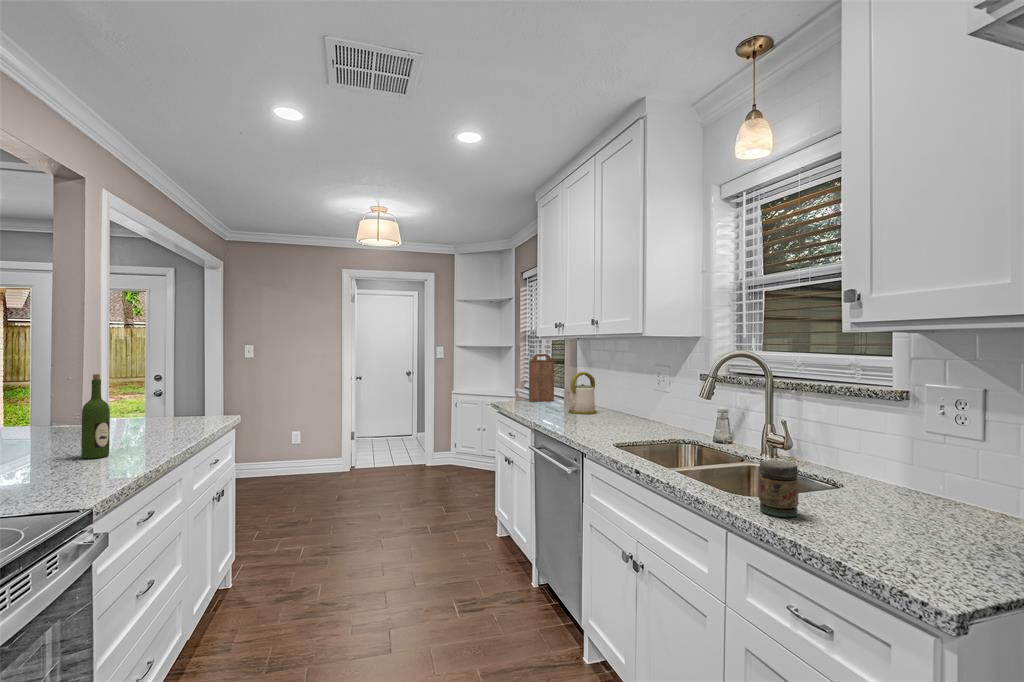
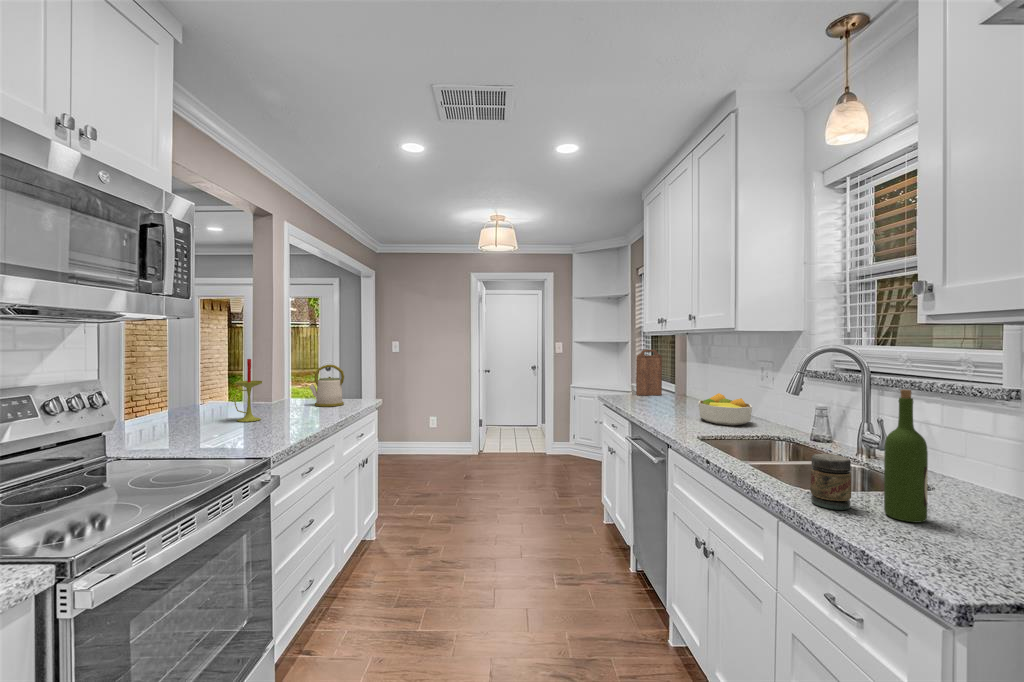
candle: none [26,367,72,455] -> present [234,359,262,422]
kettle: present [567,372,596,414] -> present [309,365,344,407]
wine bottle: present [81,374,110,459] -> present [884,390,928,523]
fruit bowl: none [603,398,657,431] -> present [699,393,752,426]

